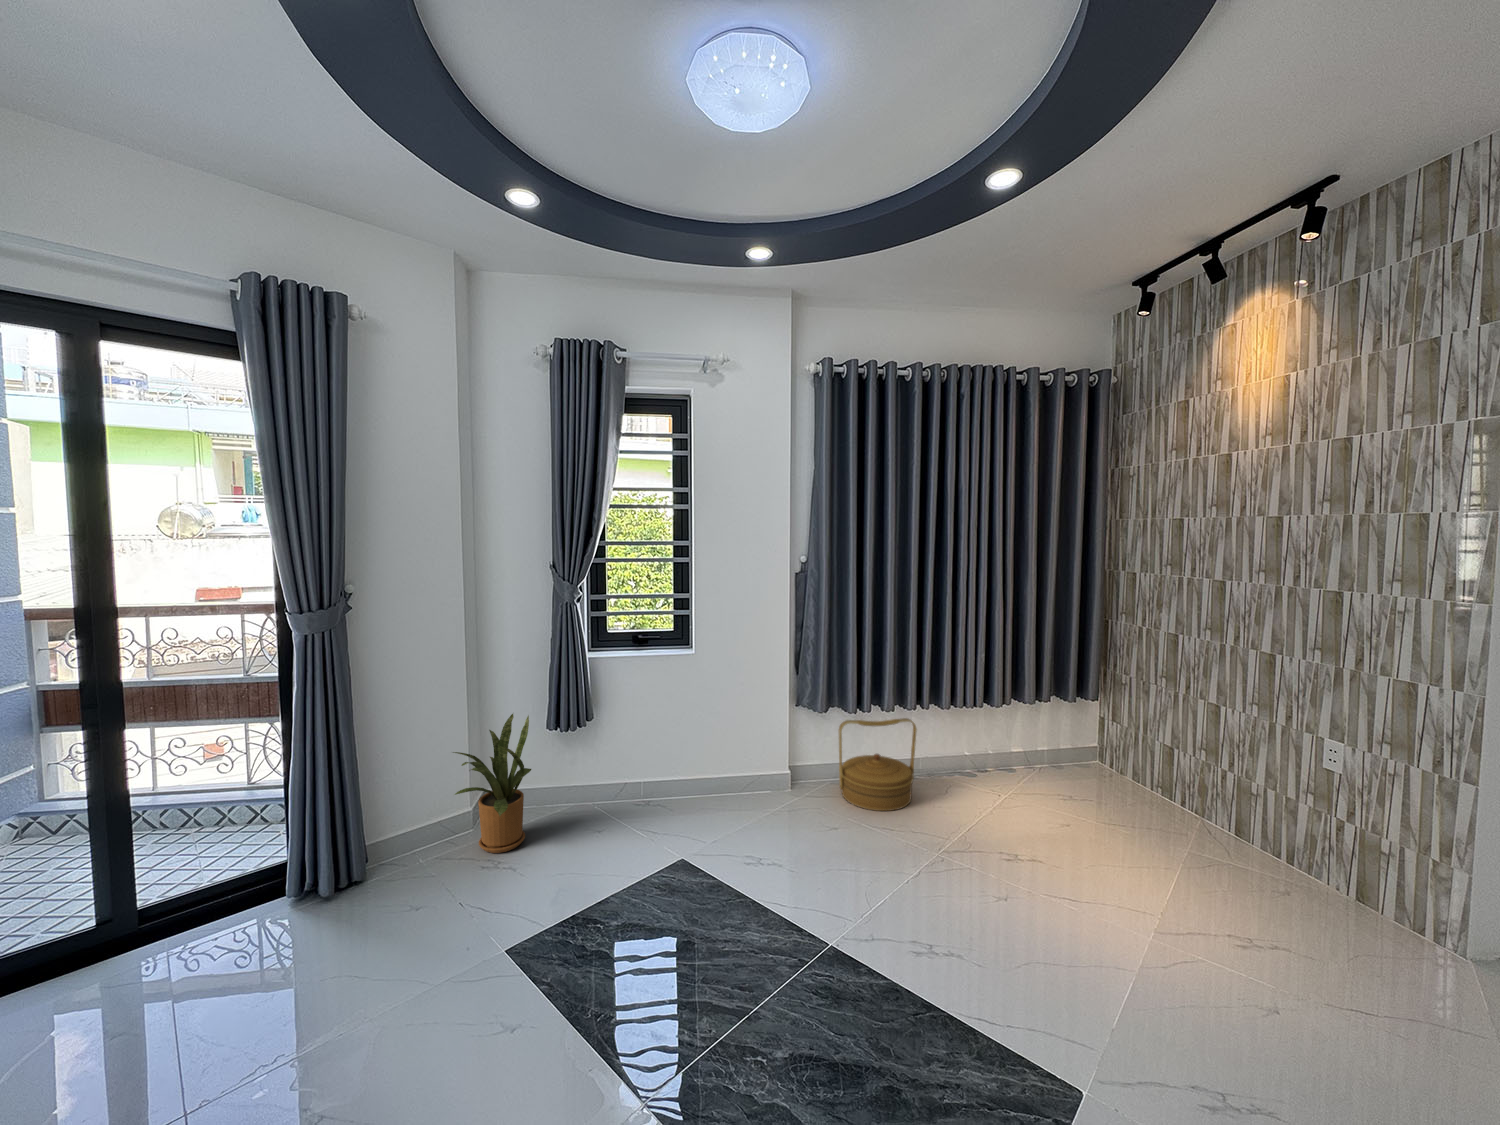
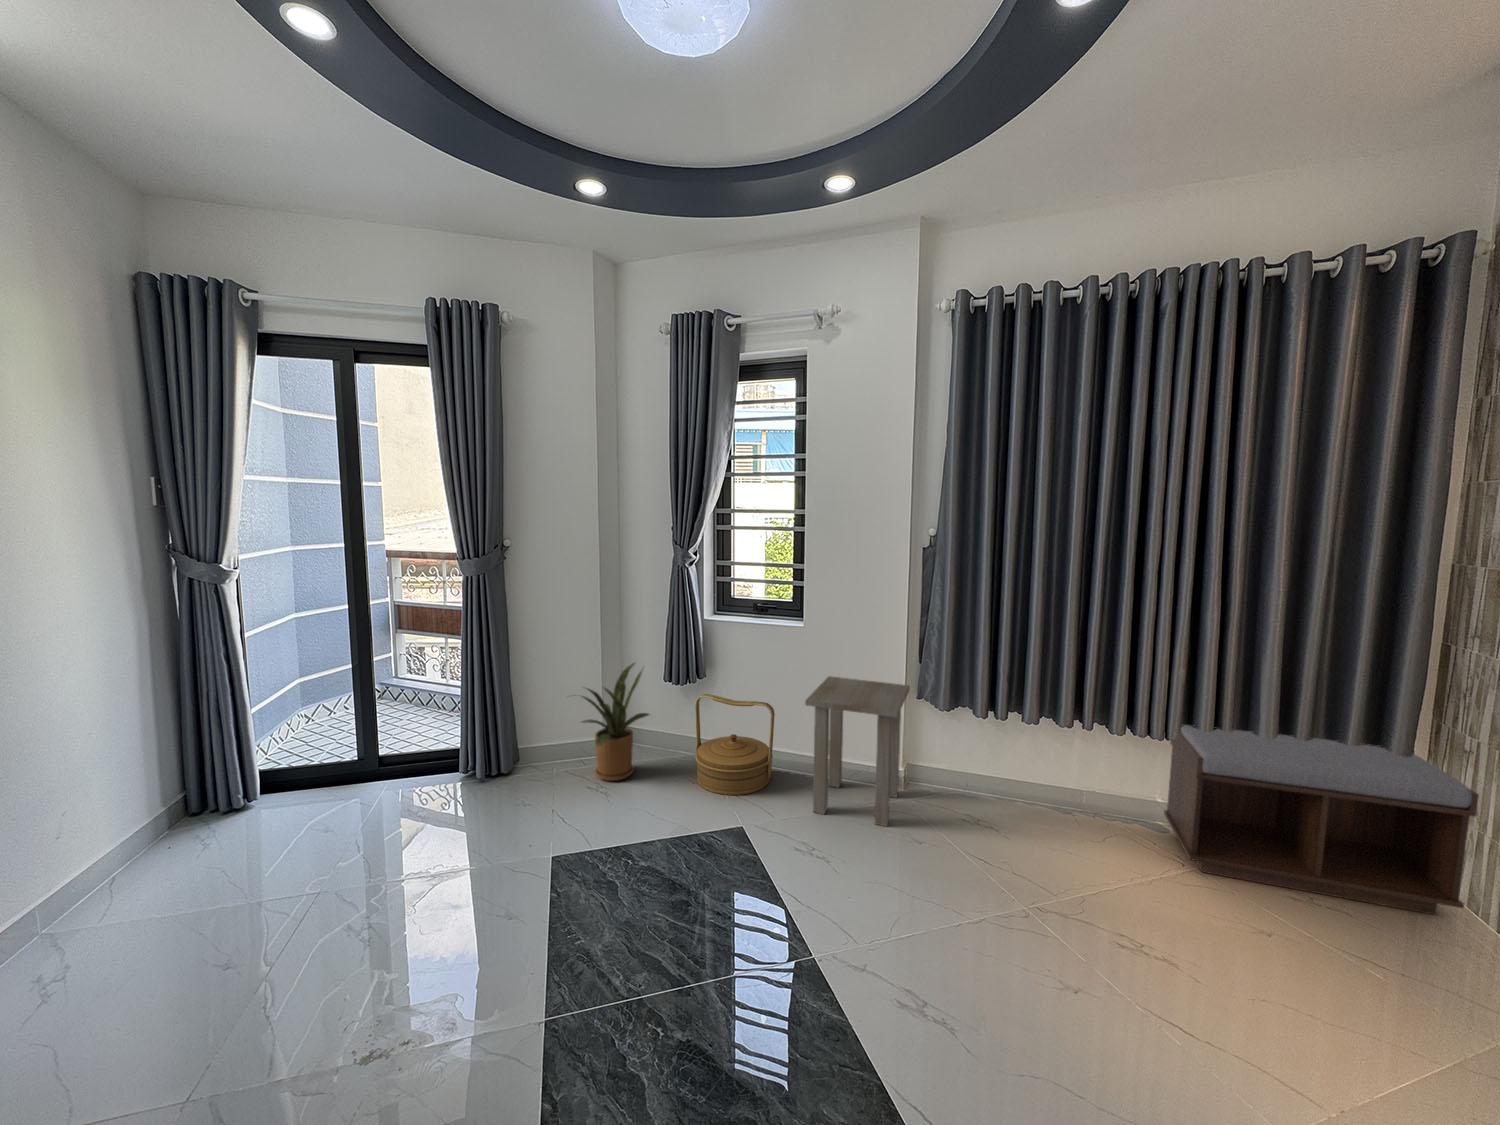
bench: none [970,691,1141,800] -> present [1164,725,1479,915]
side table: none [719,696,810,828] -> present [805,676,910,826]
woven basket: present [839,718,917,811] -> present [695,694,775,795]

